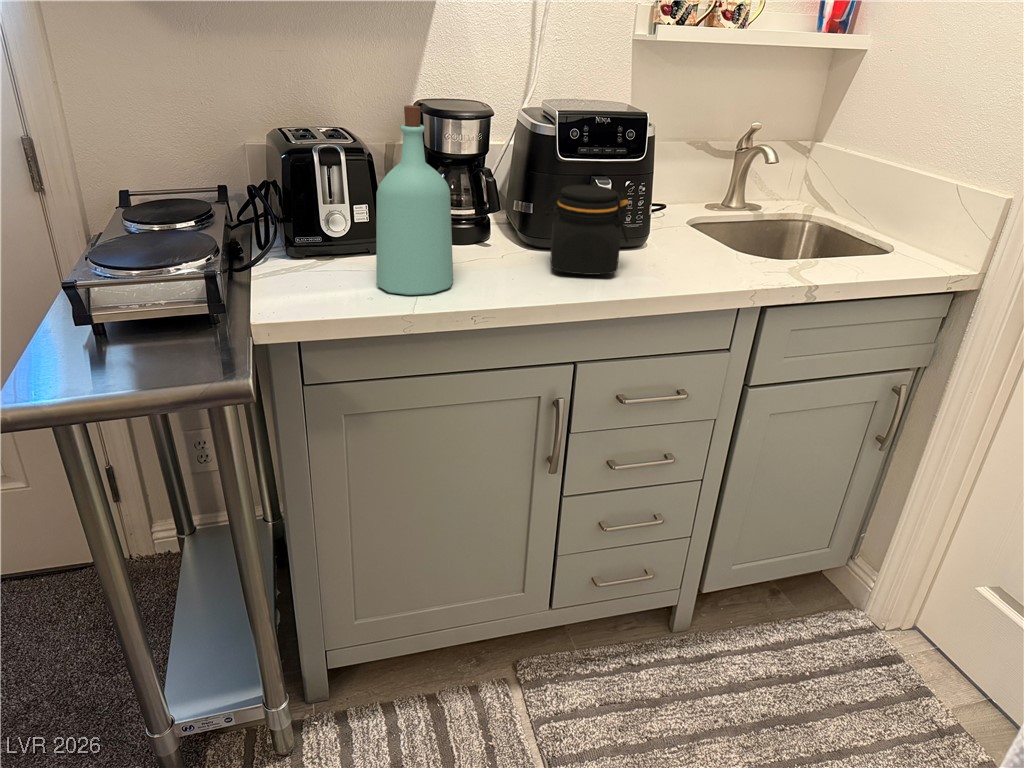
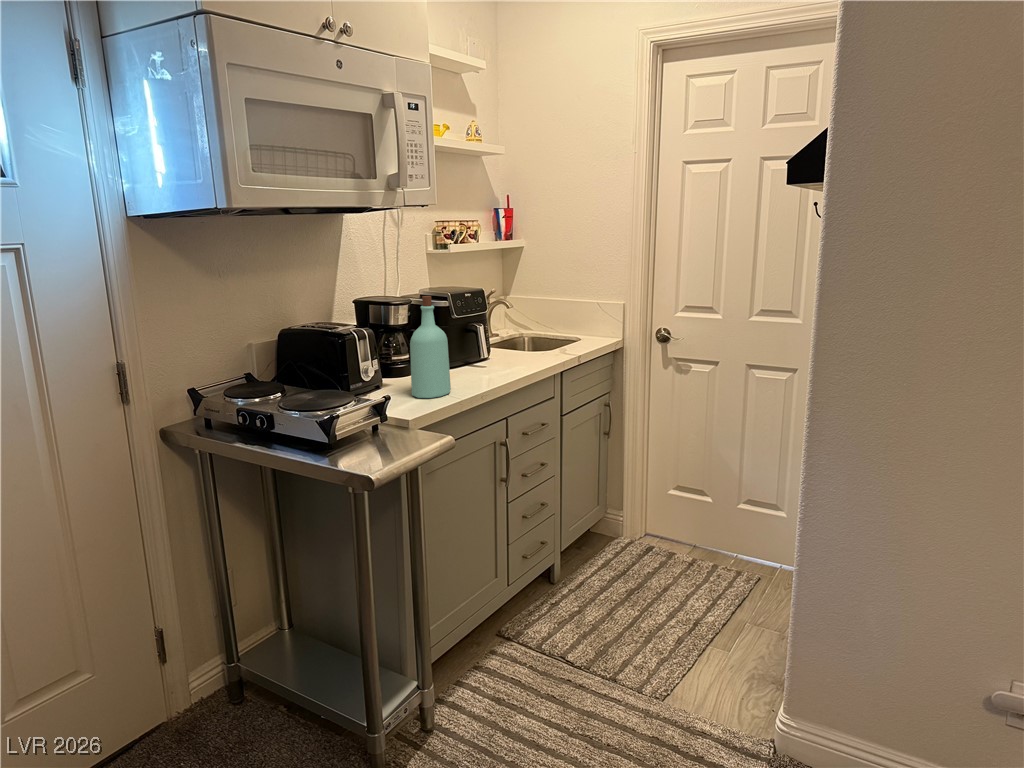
jar: present [543,185,629,275] -> none [459,328,505,374]

